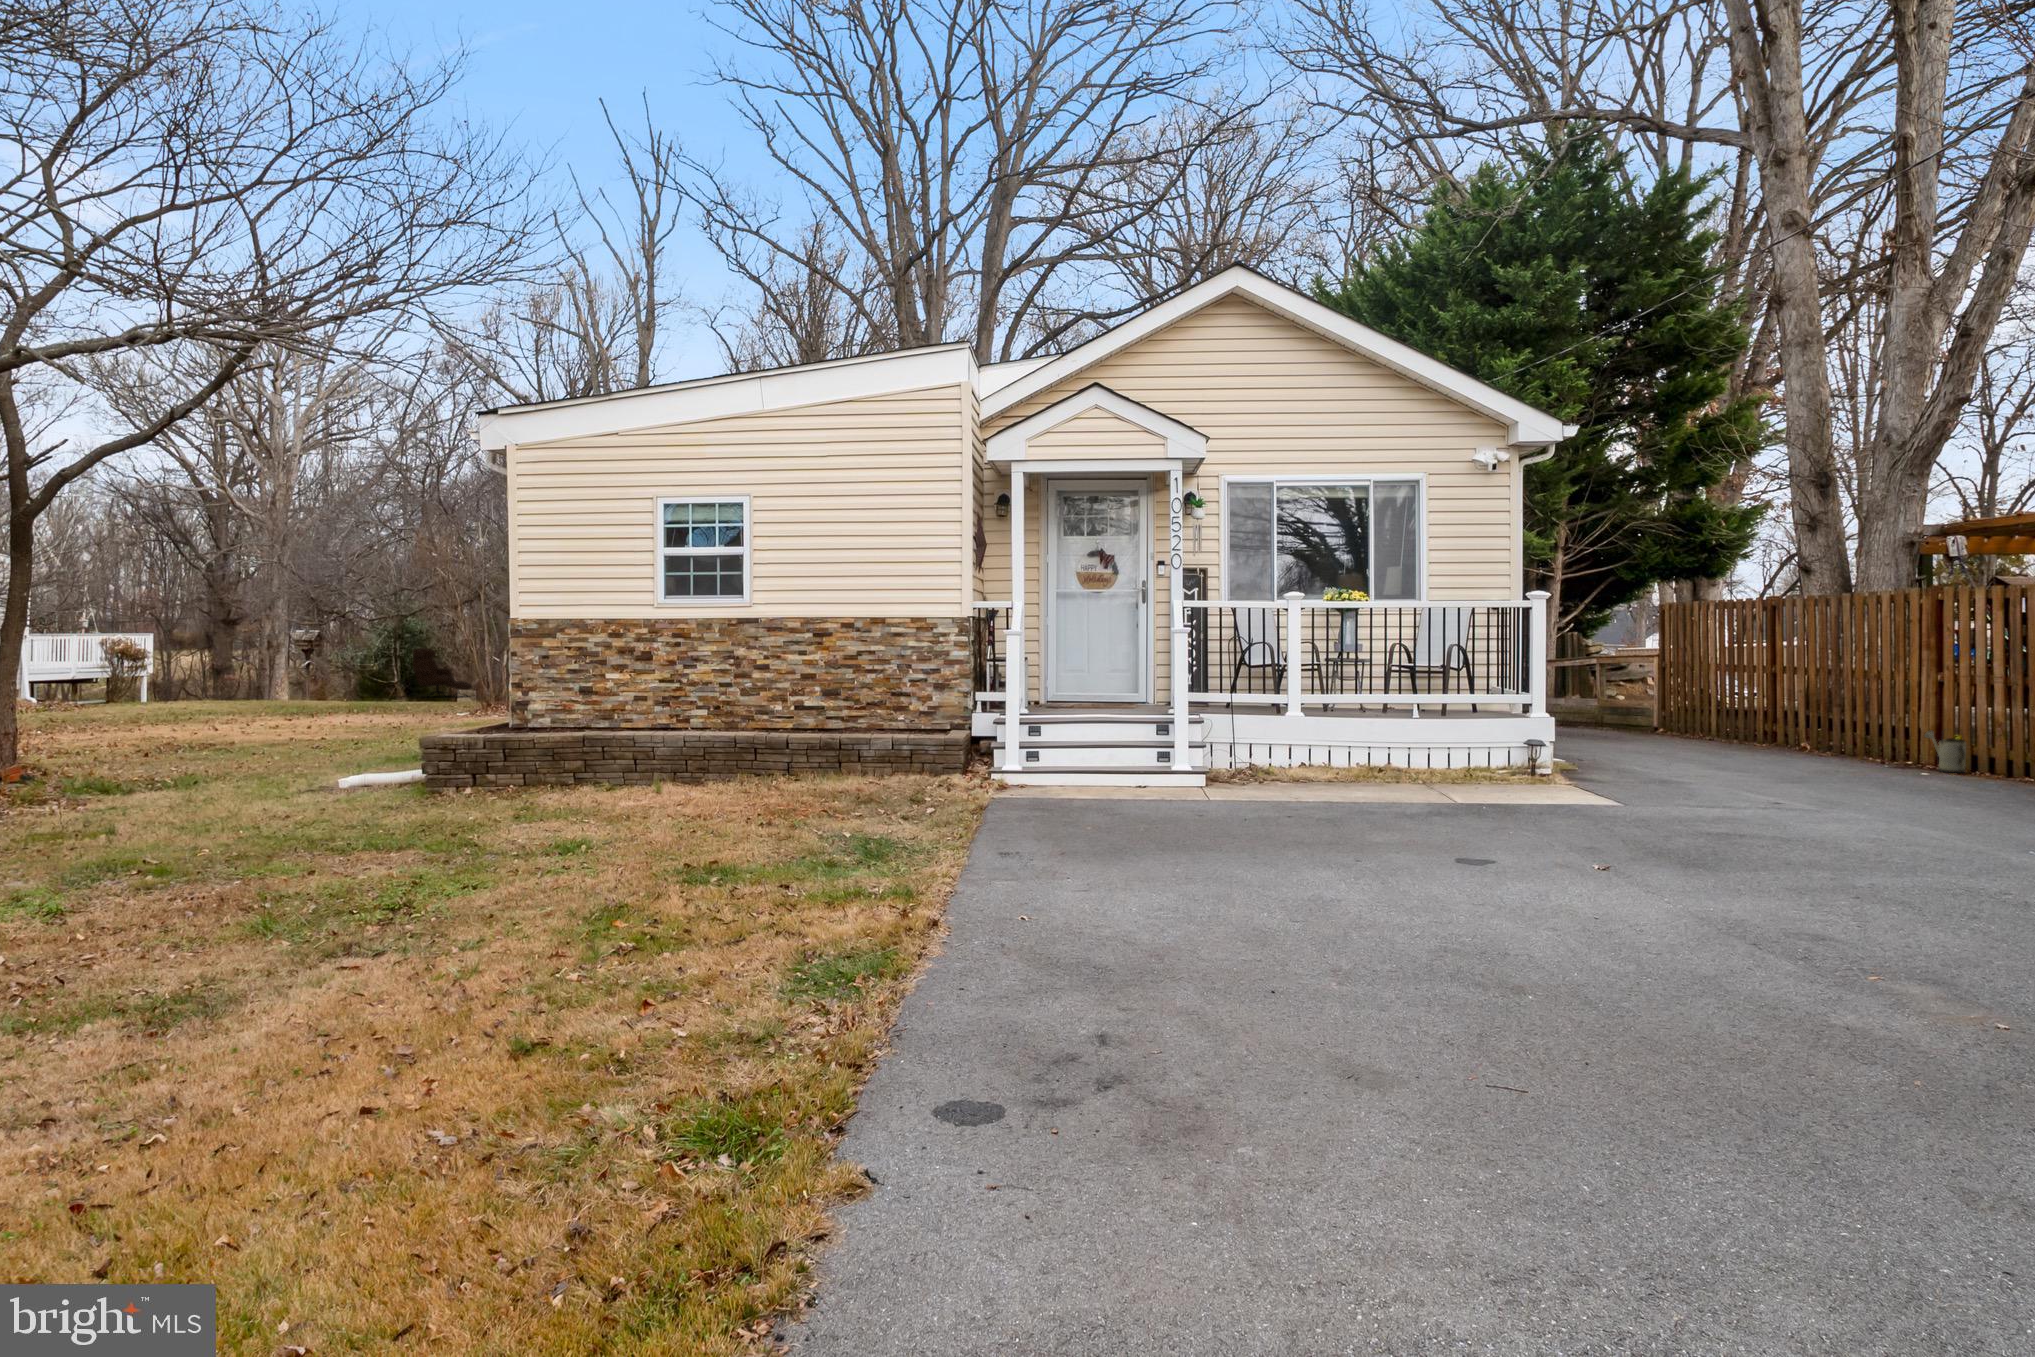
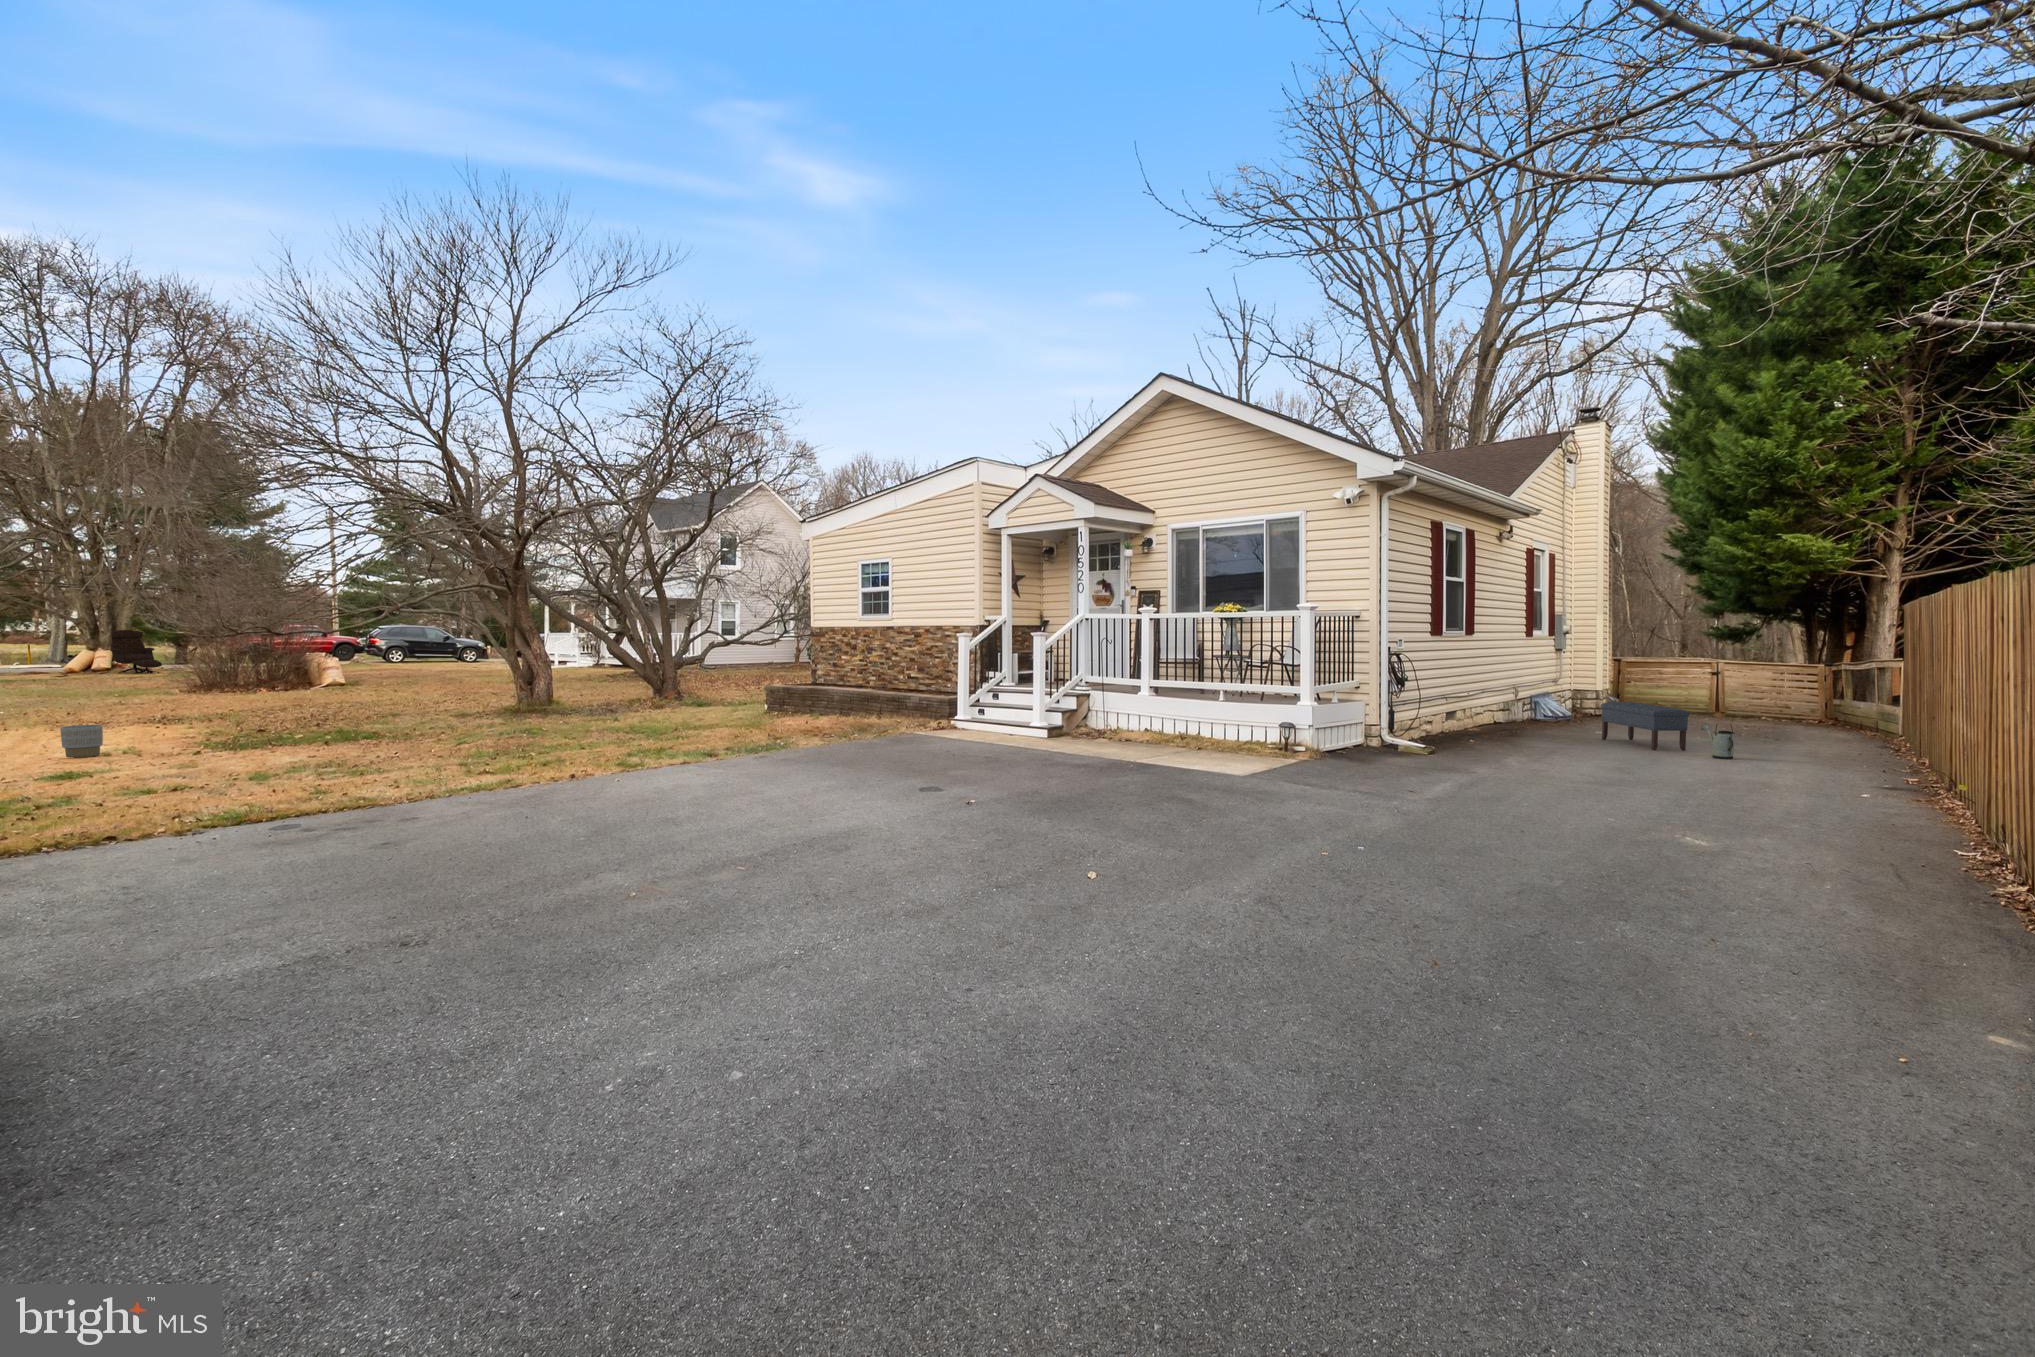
lounge chair: present [413,648,473,697] -> present [110,630,162,674]
bench: none [1798,706,1909,764] -> present [1601,702,1689,750]
planter: none [19,749,63,786] -> present [60,725,103,758]

